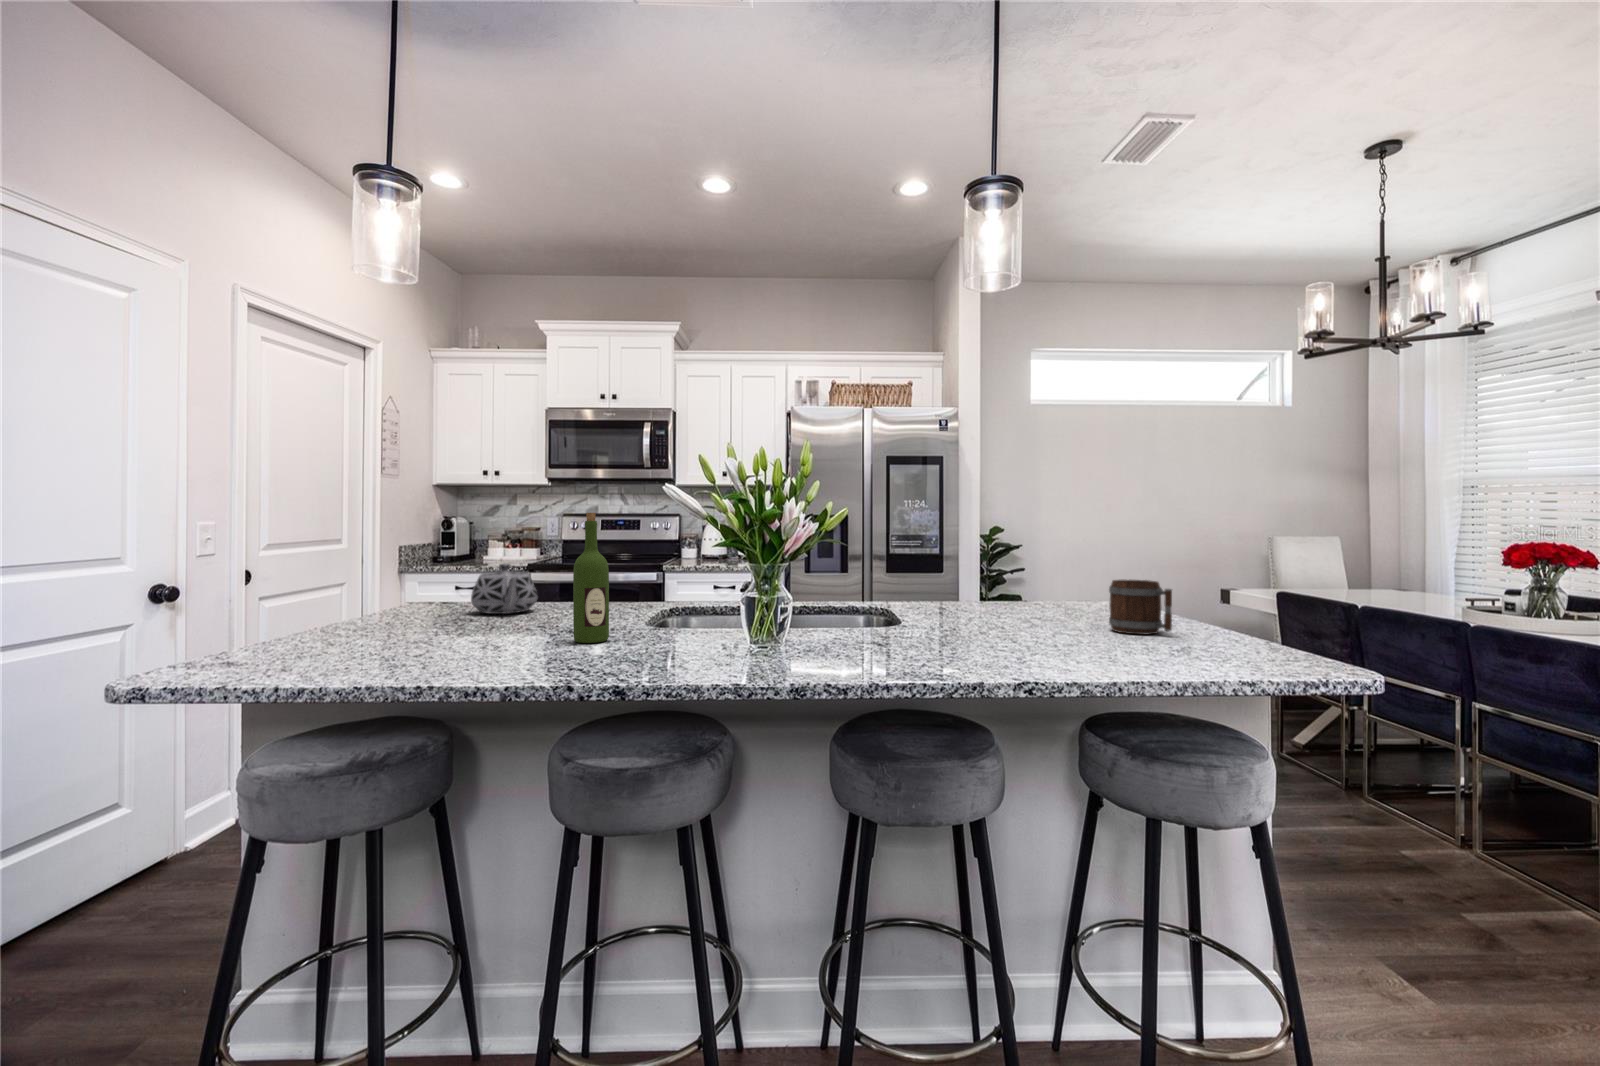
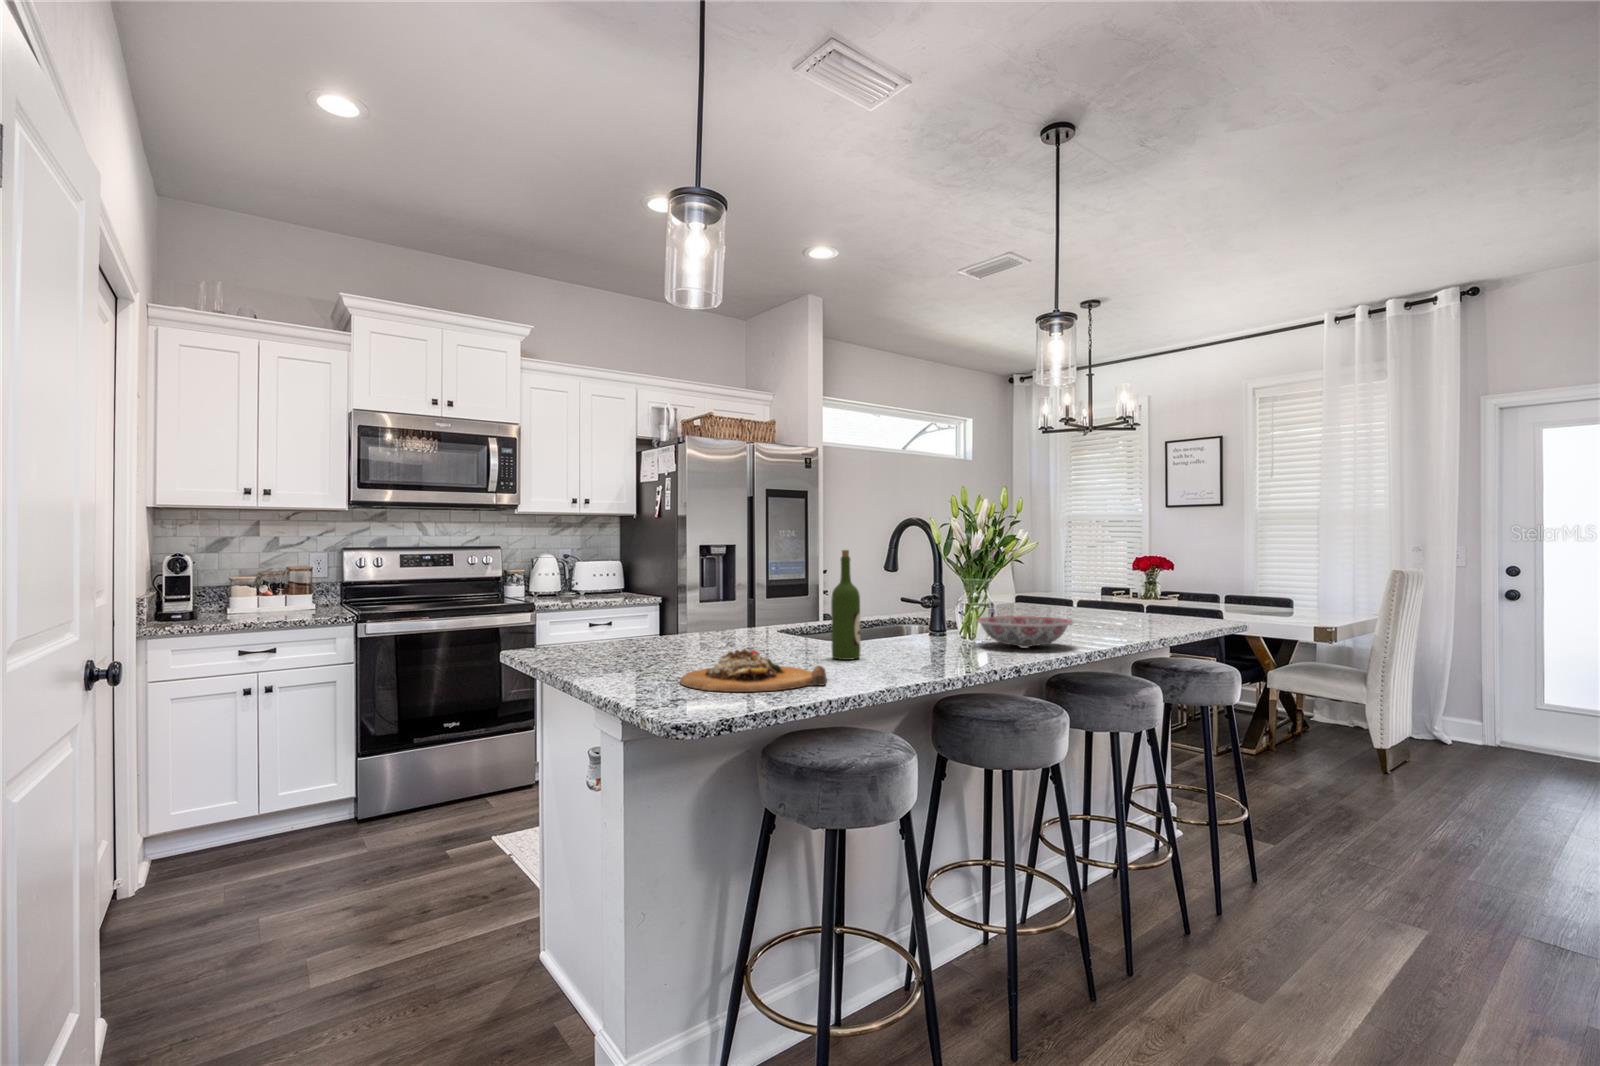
teapot: present [471,563,538,614] -> none [587,601,674,653]
mug: present [1109,580,1172,634] -> none [1078,592,1122,627]
ceramic bowl: none [786,606,920,651] -> present [976,616,1073,647]
cutting board: none [282,618,459,669] -> present [680,648,827,692]

